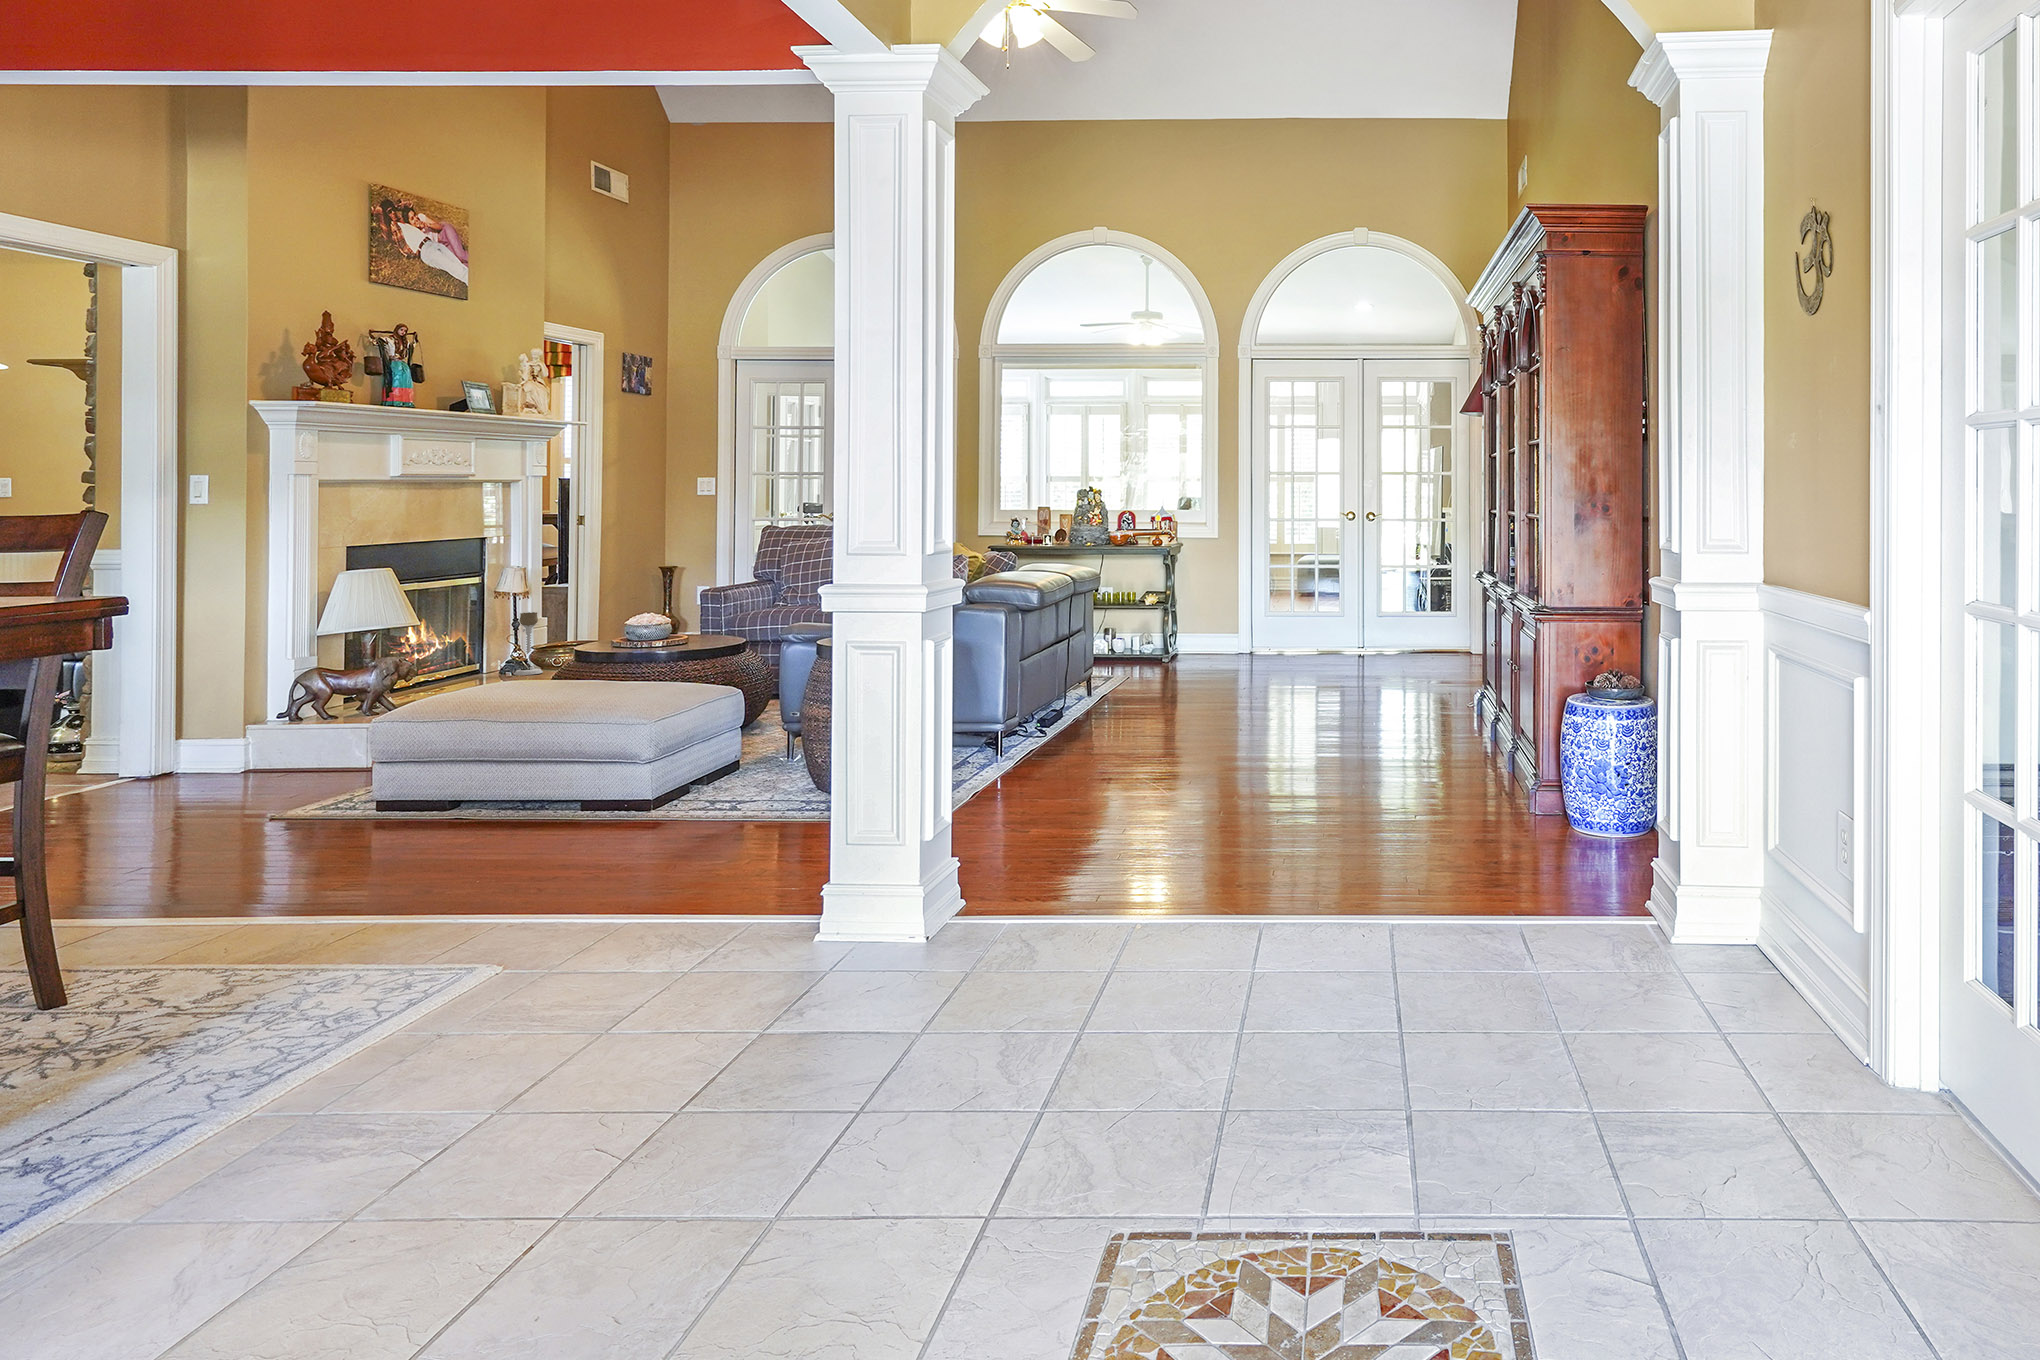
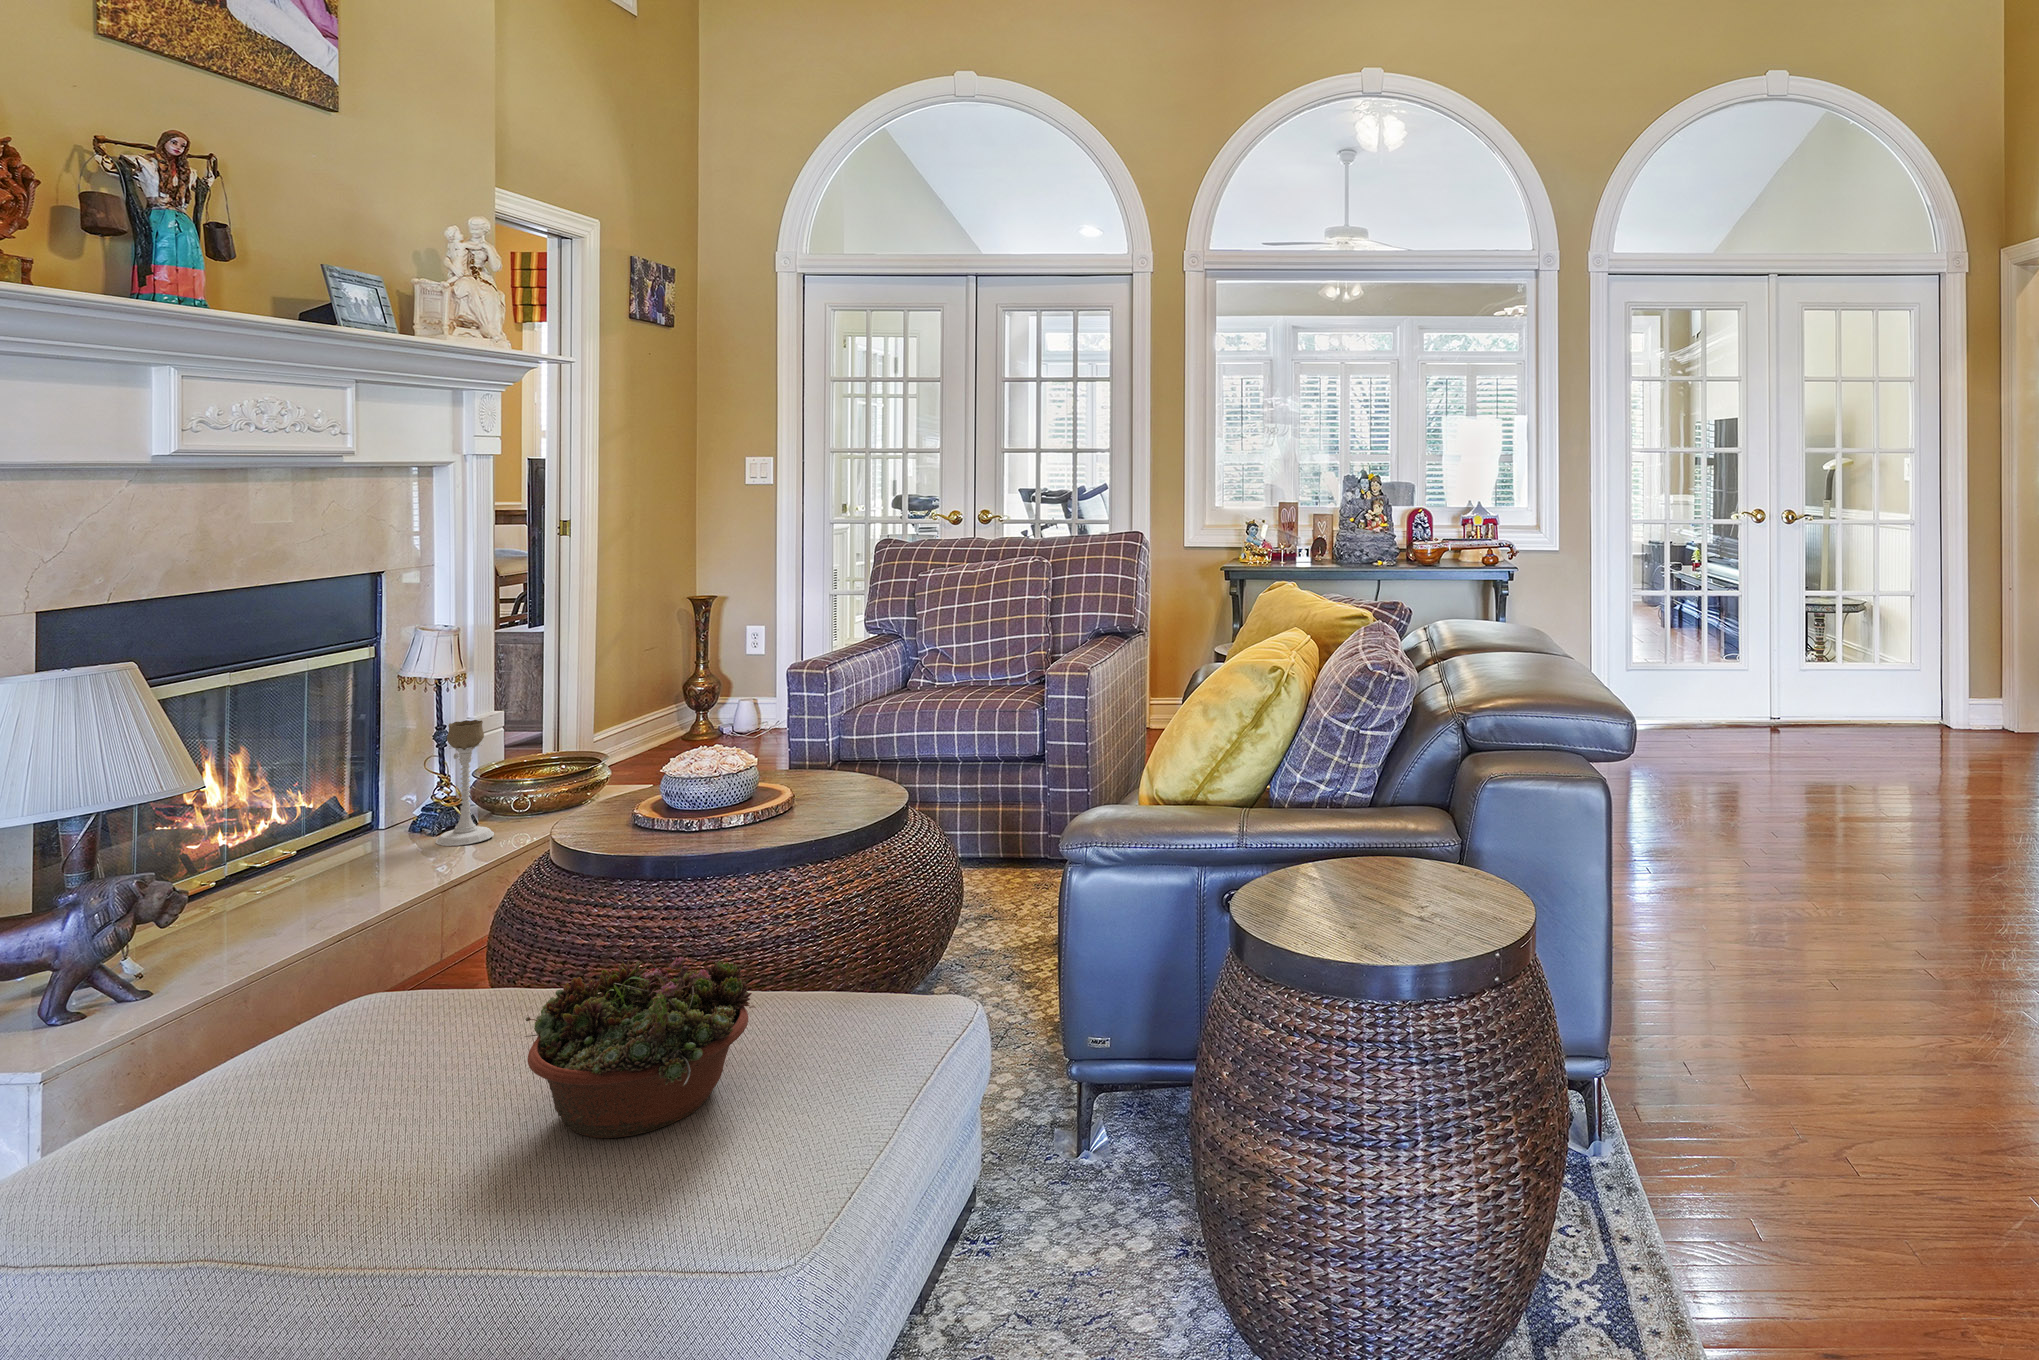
succulent planter: none [562,631,638,684] -> present [525,941,752,1138]

